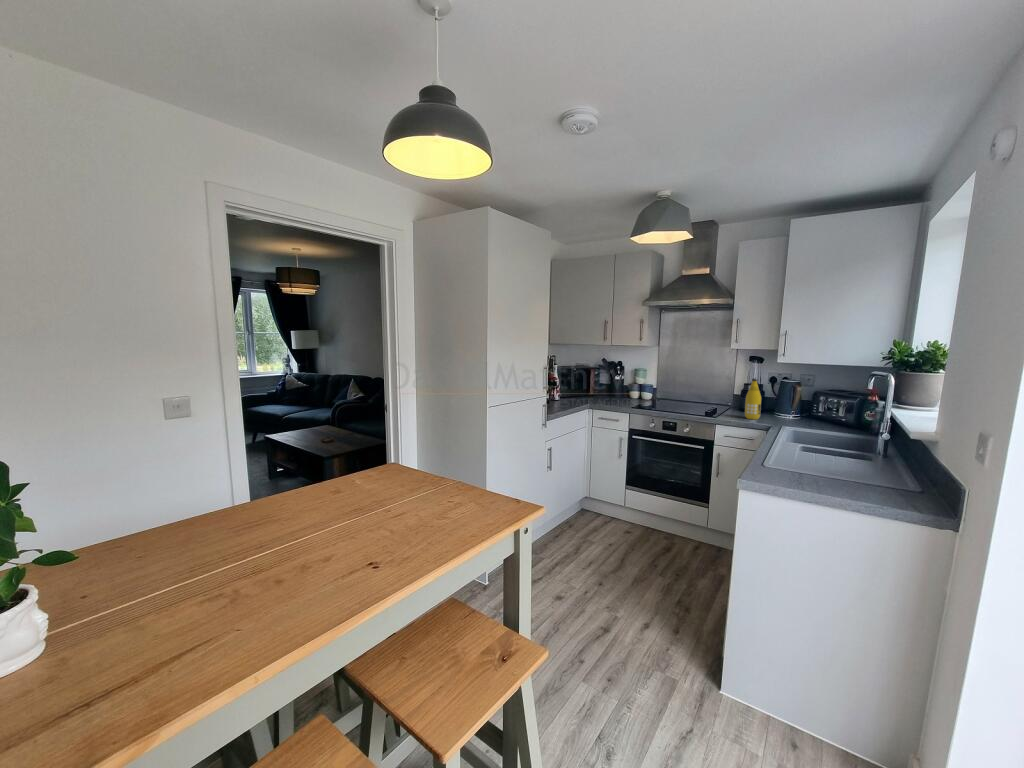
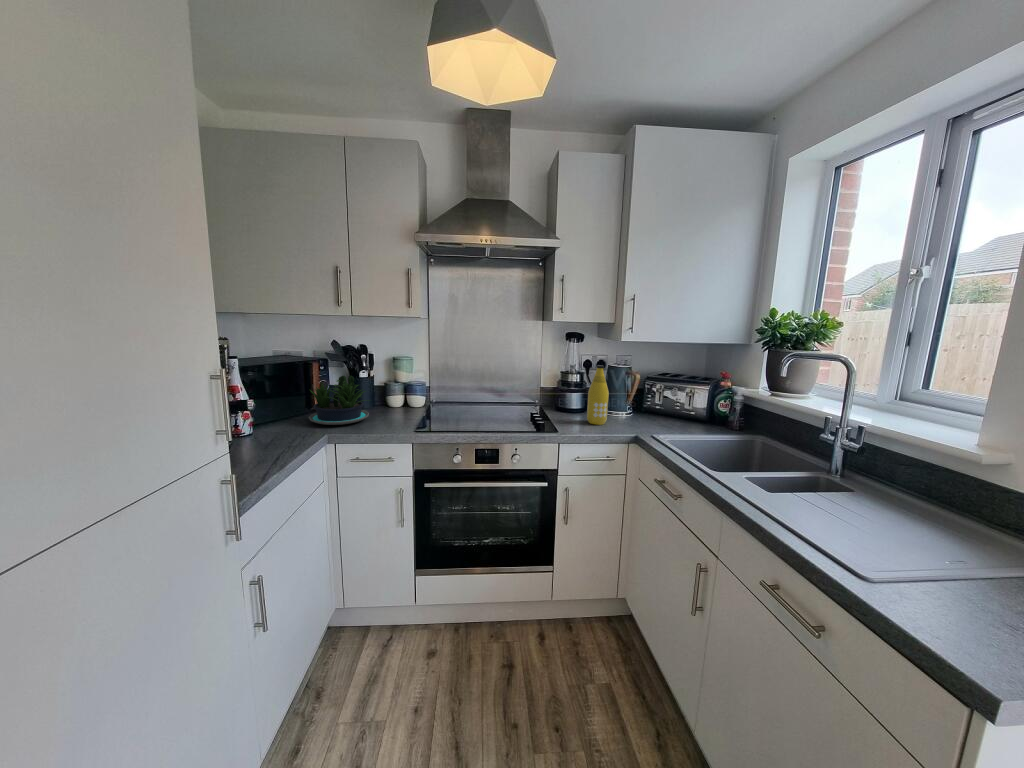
potted plant: none [584,377,615,402] -> present [309,376,369,425]

